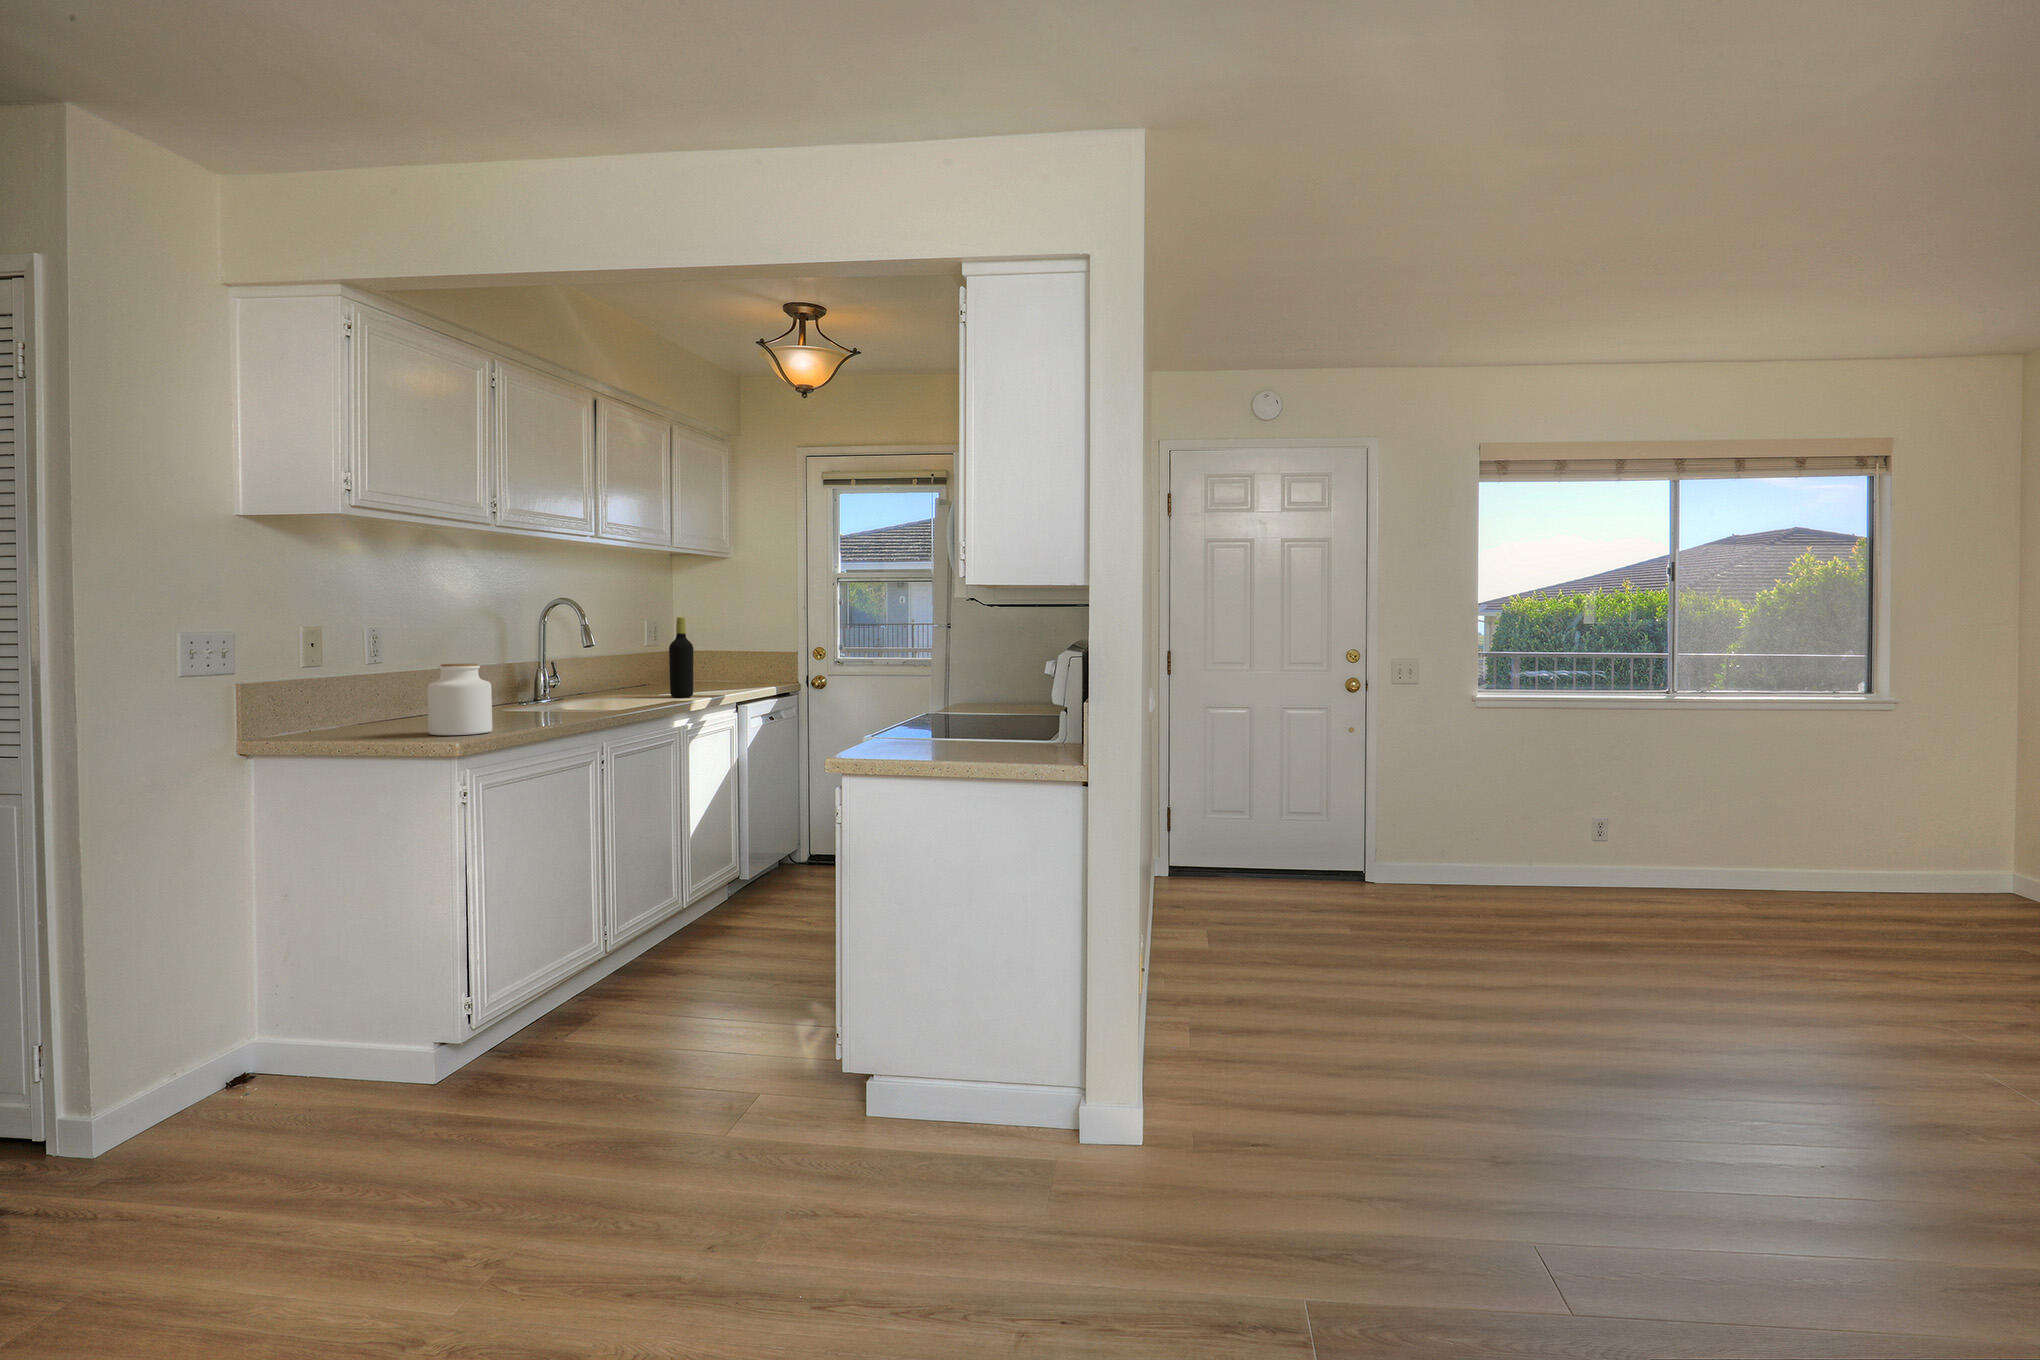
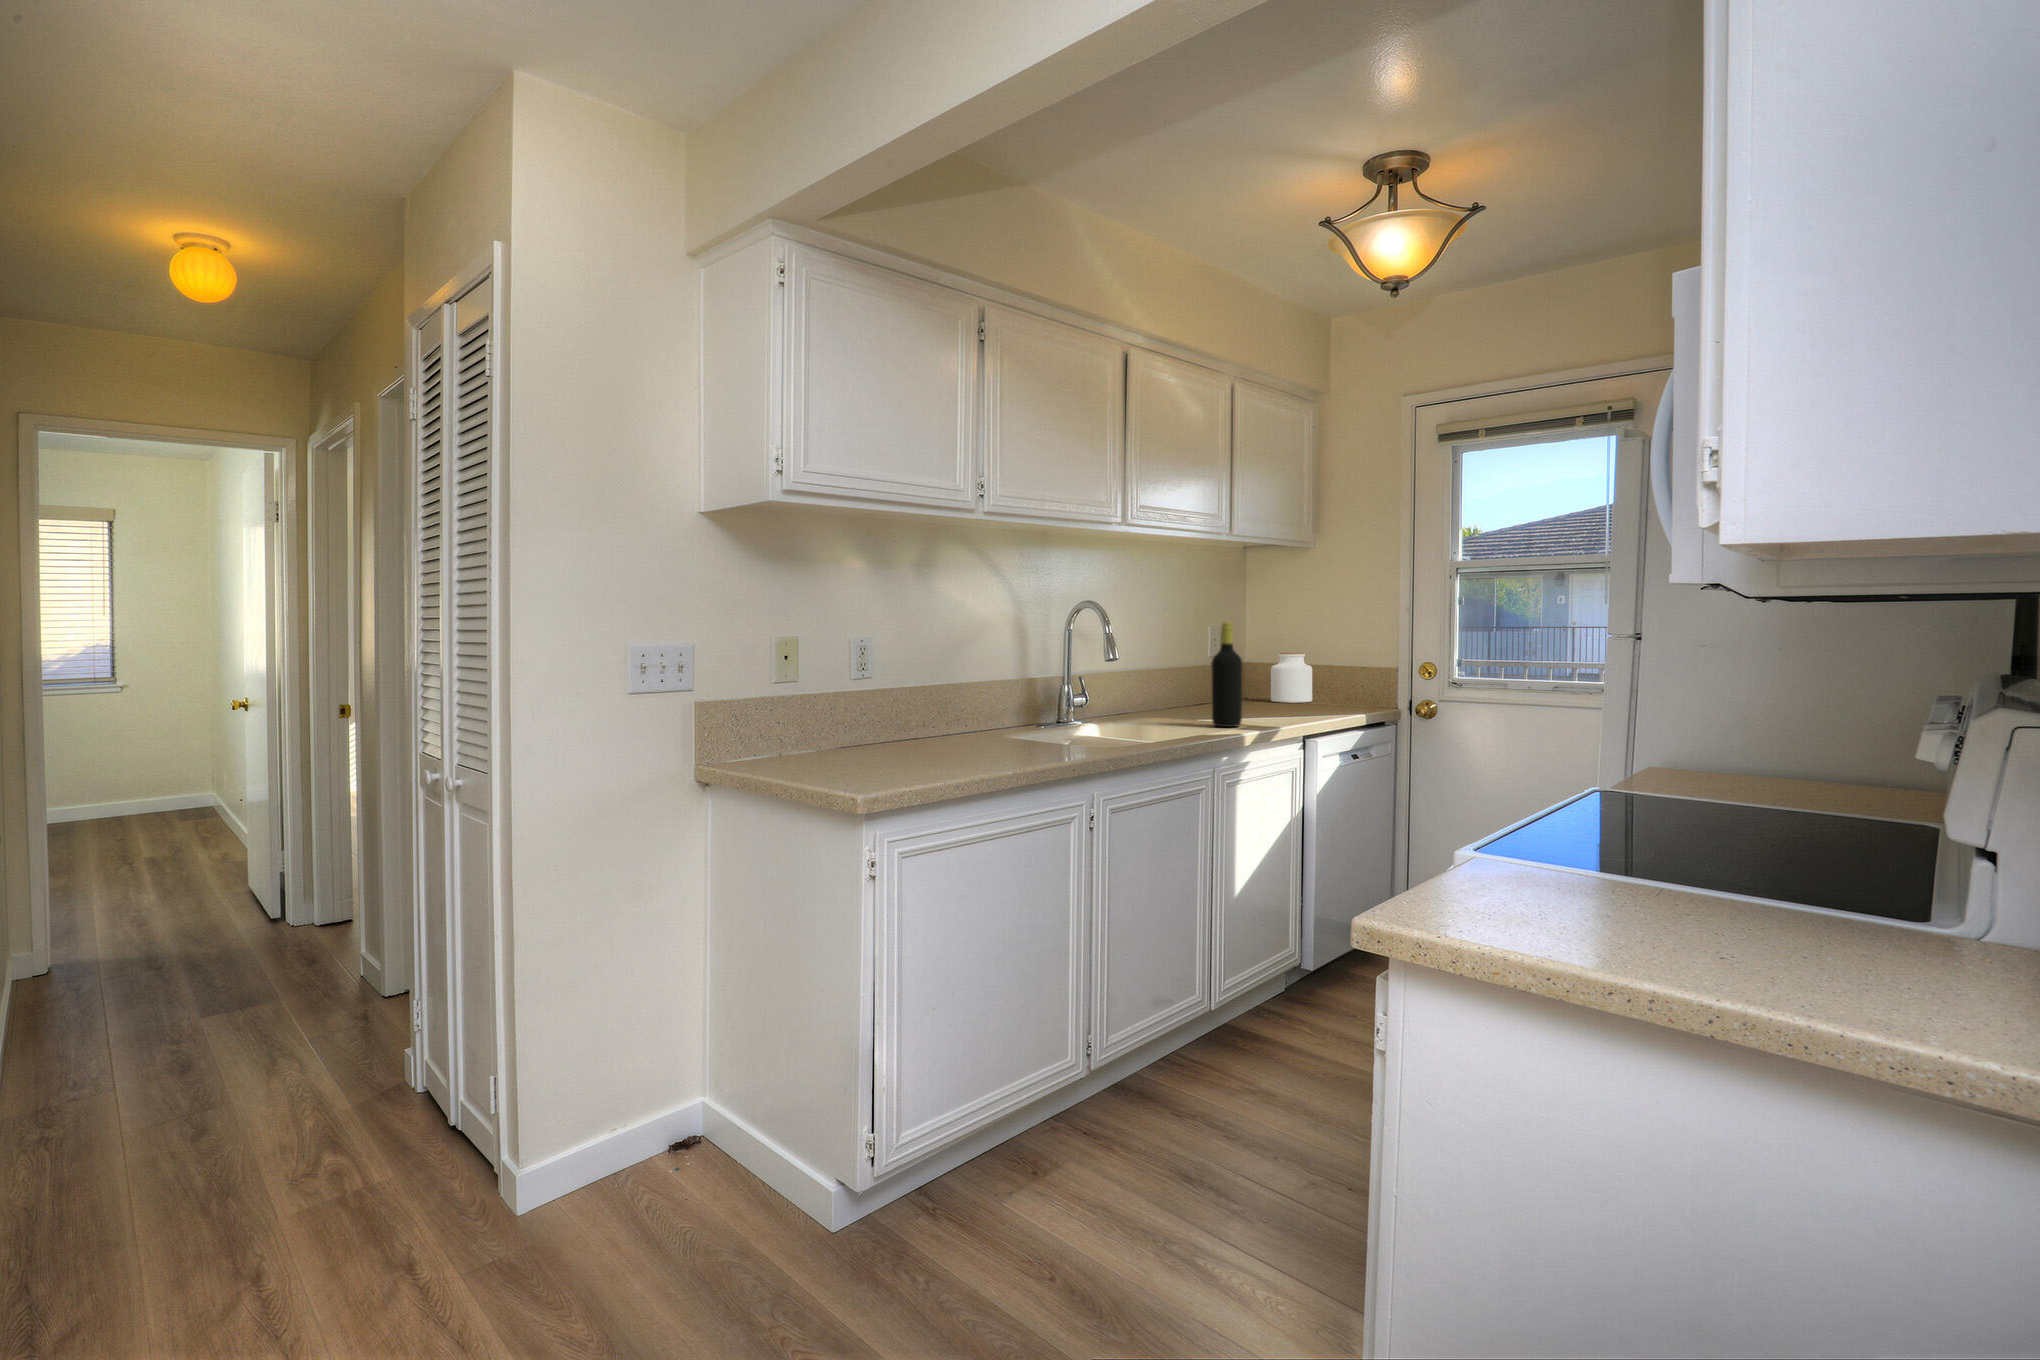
jar: present [428,664,492,735] -> present [1271,653,1312,703]

